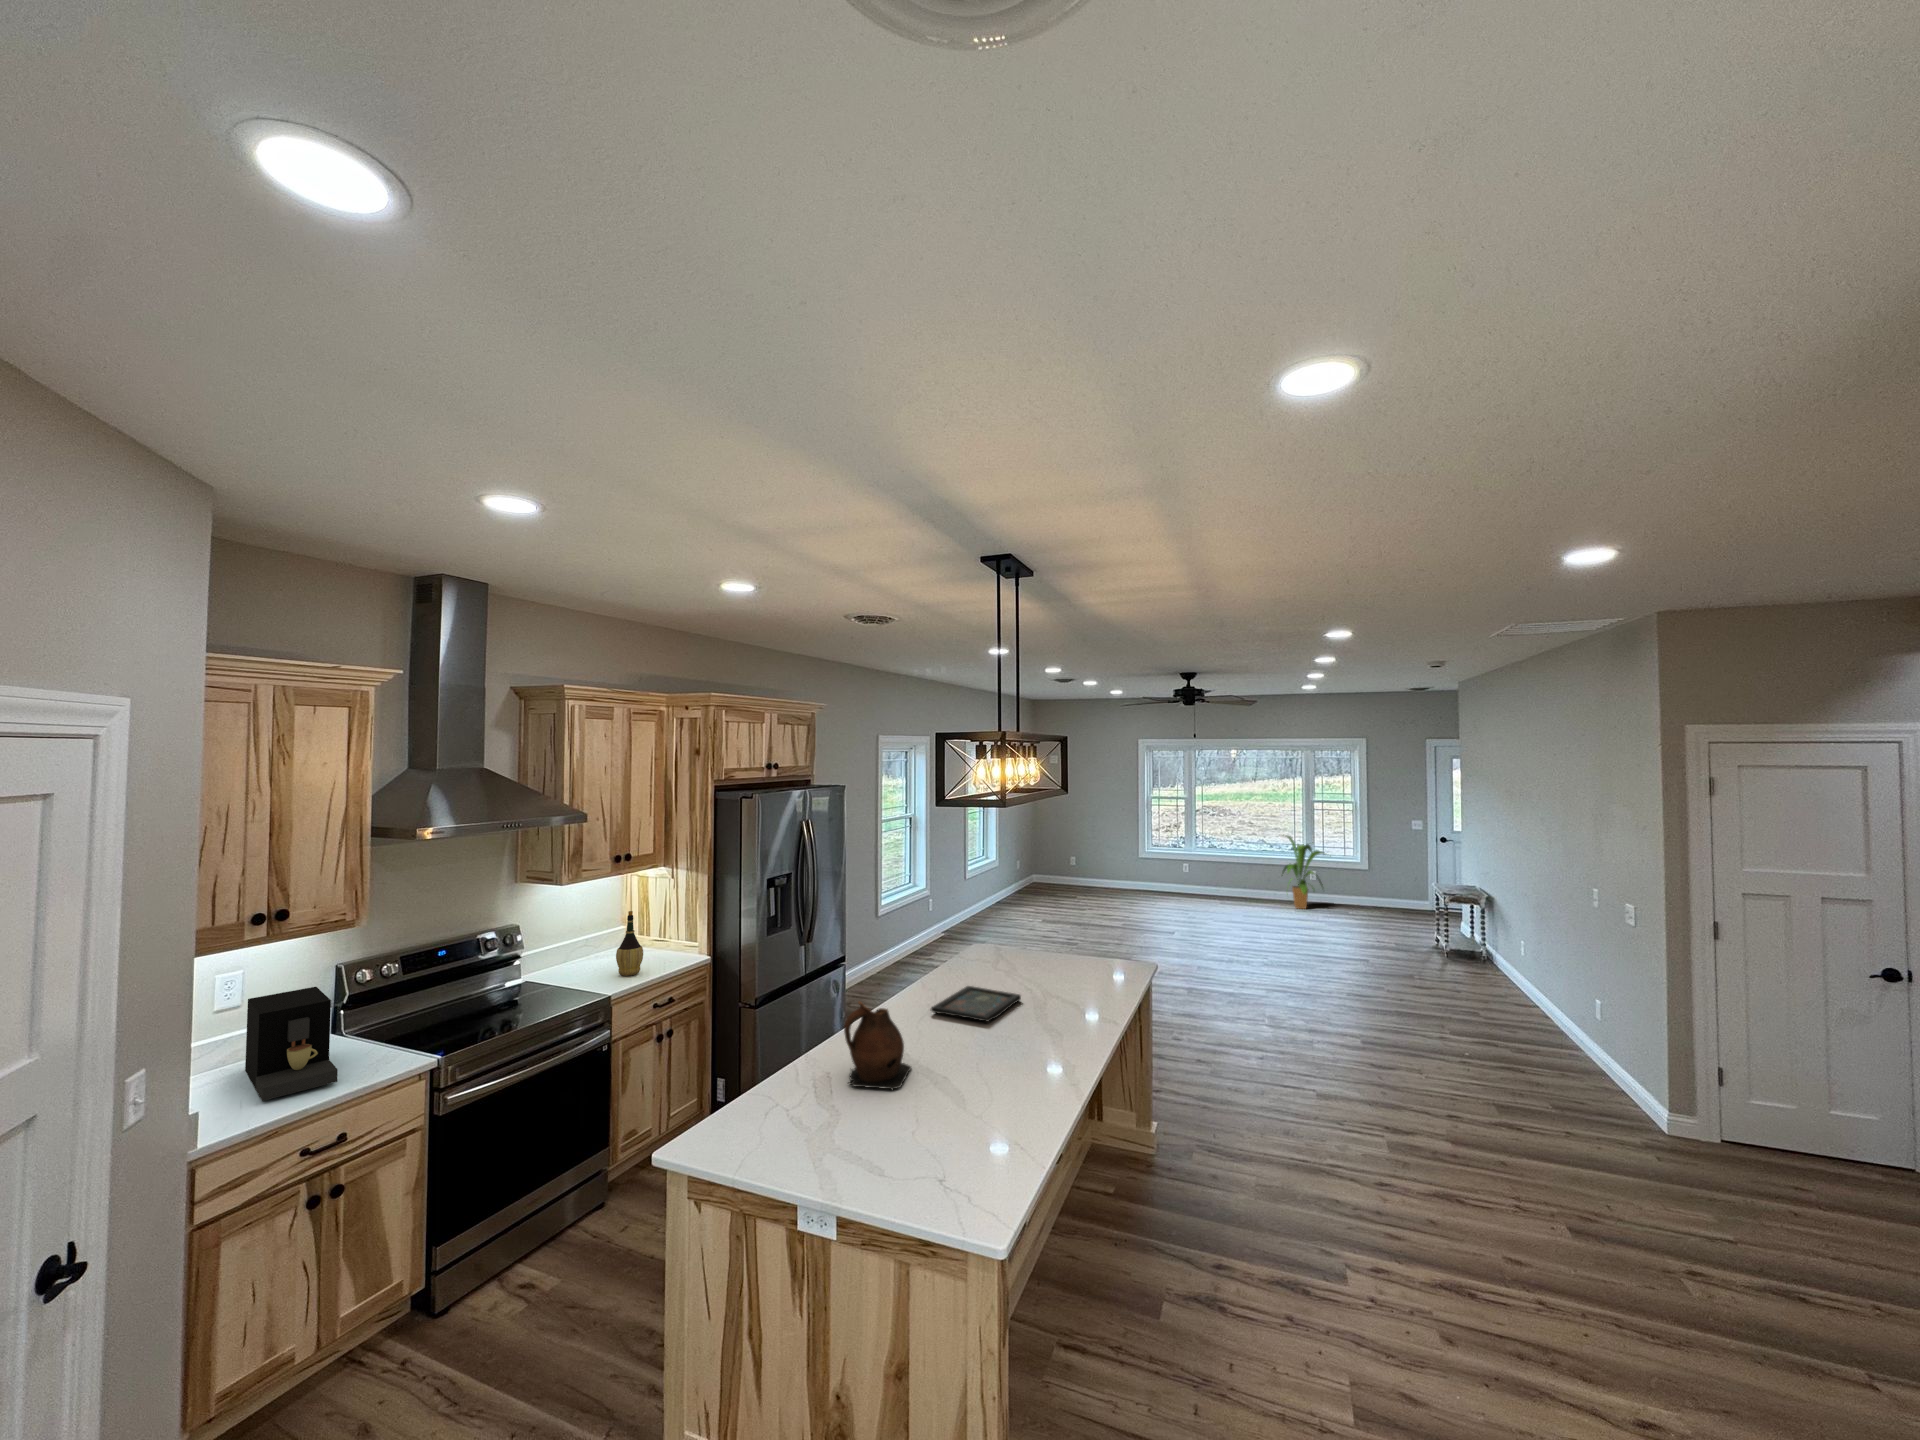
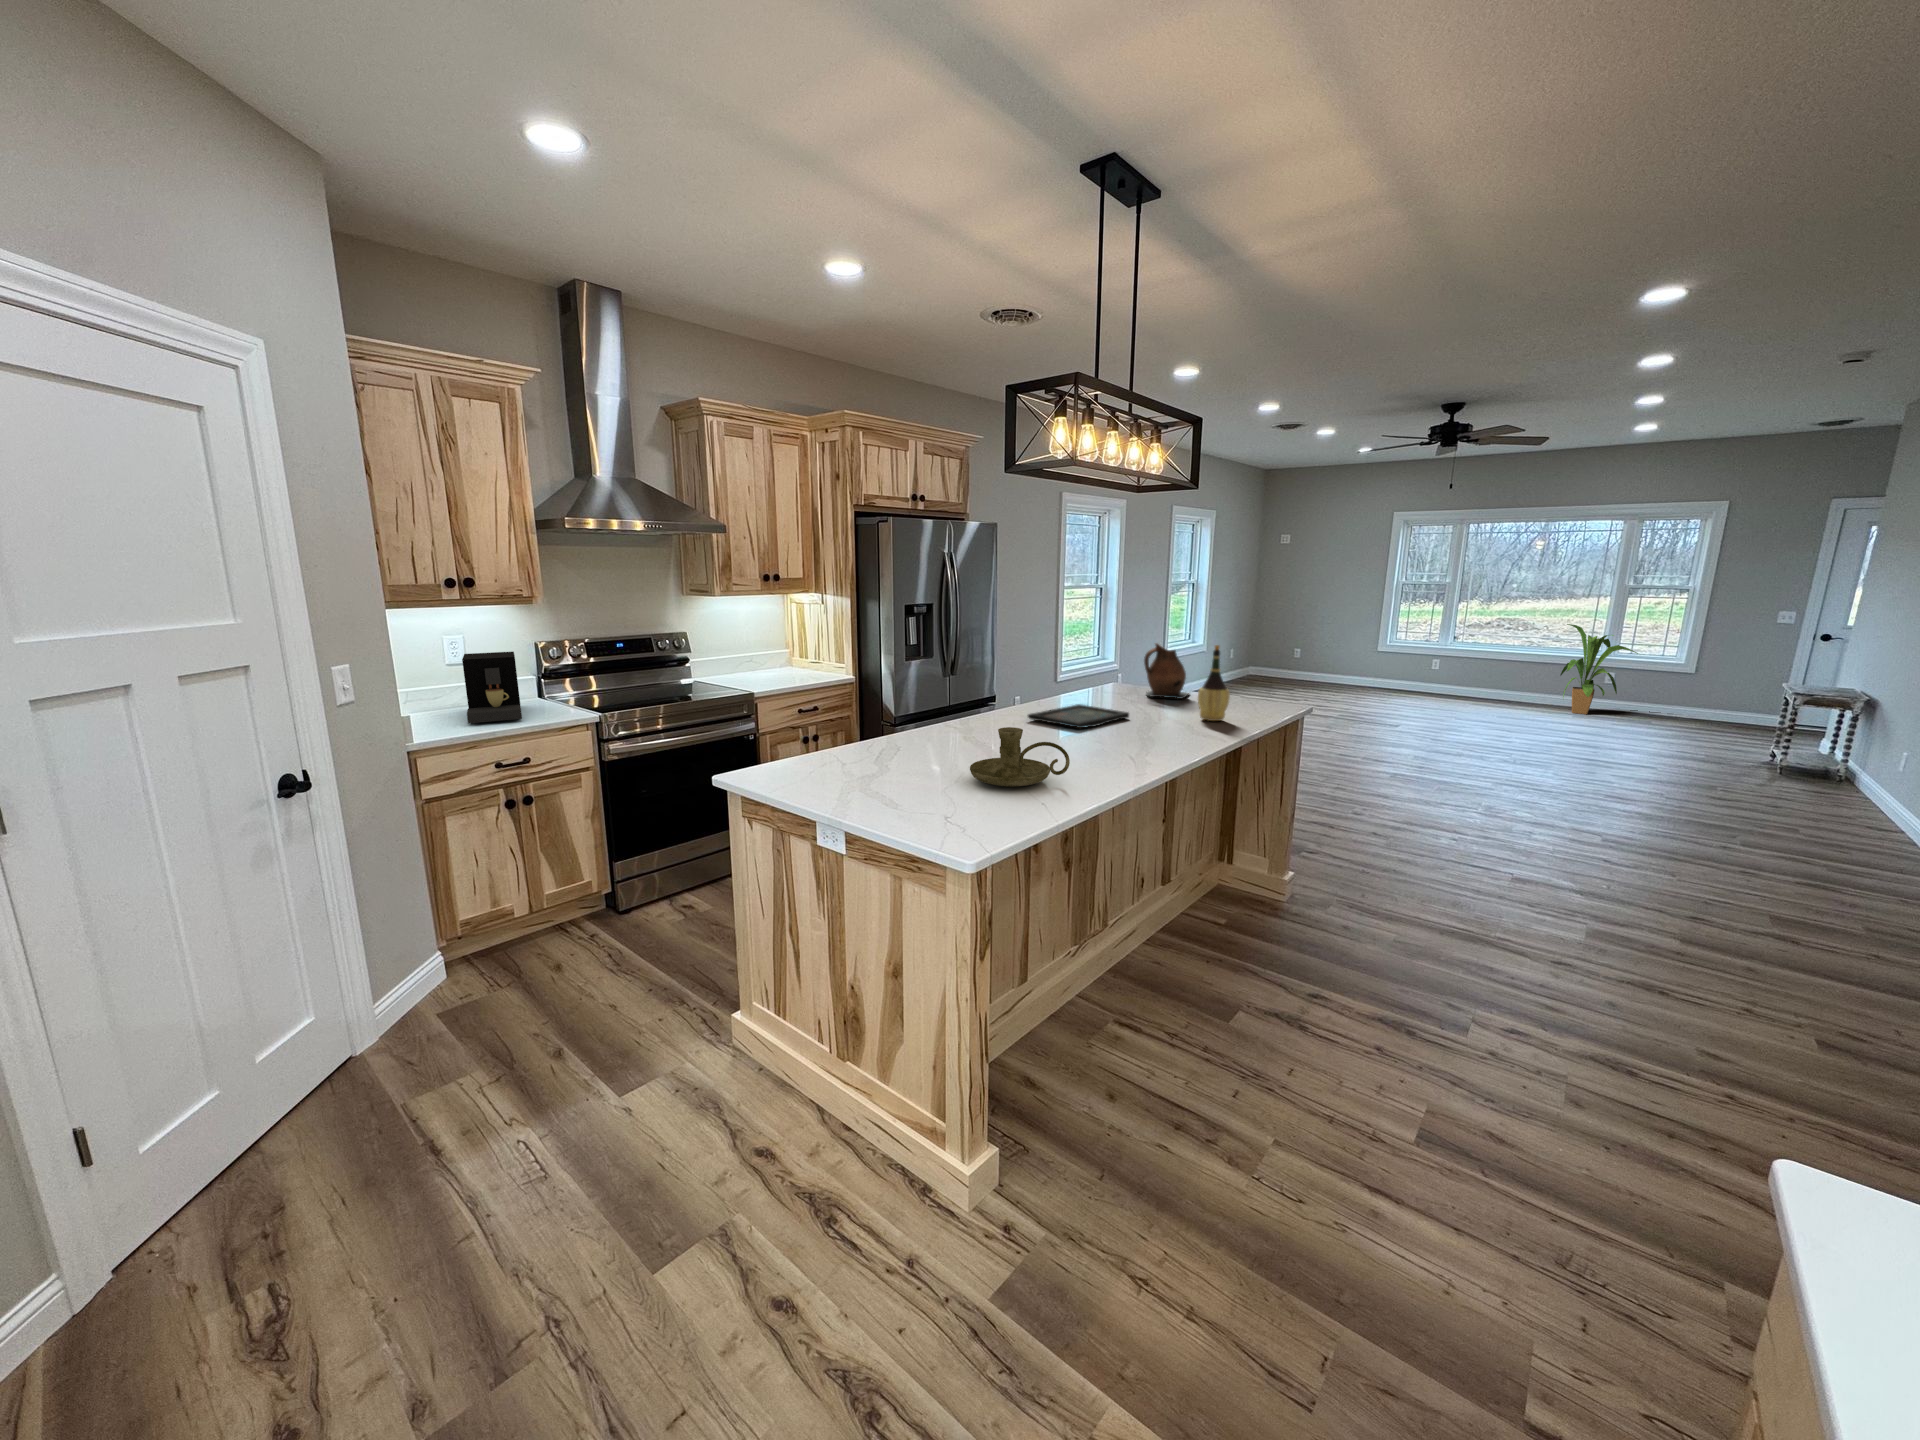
wine bottle: present [616,911,643,976] -> present [1198,645,1230,721]
ceramic pitcher: present [844,1001,911,1090] -> present [1144,643,1189,699]
candle holder: none [933,1058,1027,1125] -> present [970,727,1070,787]

